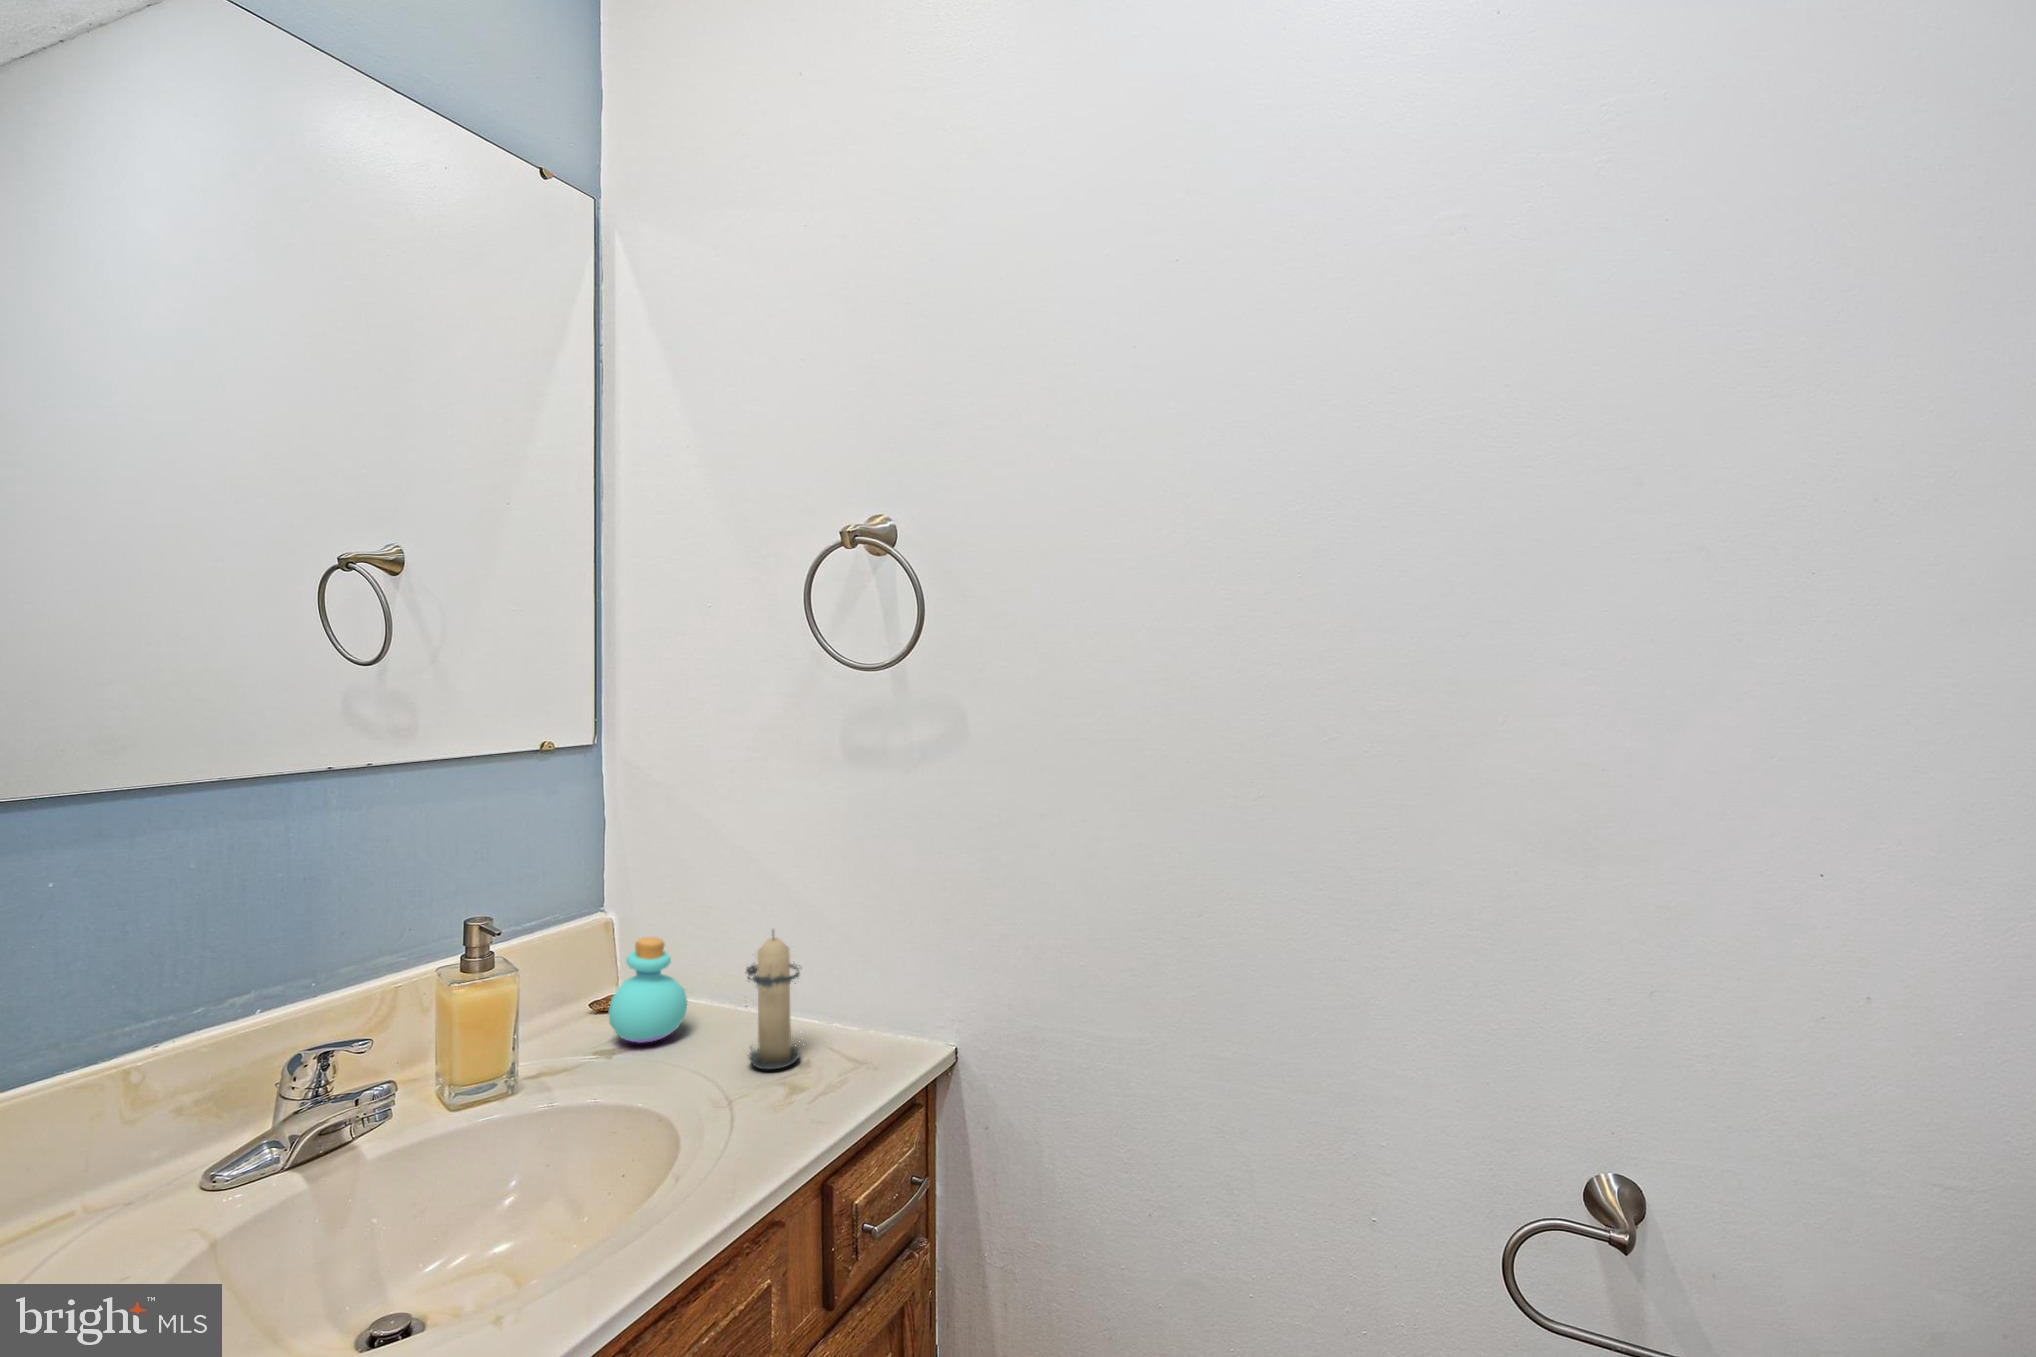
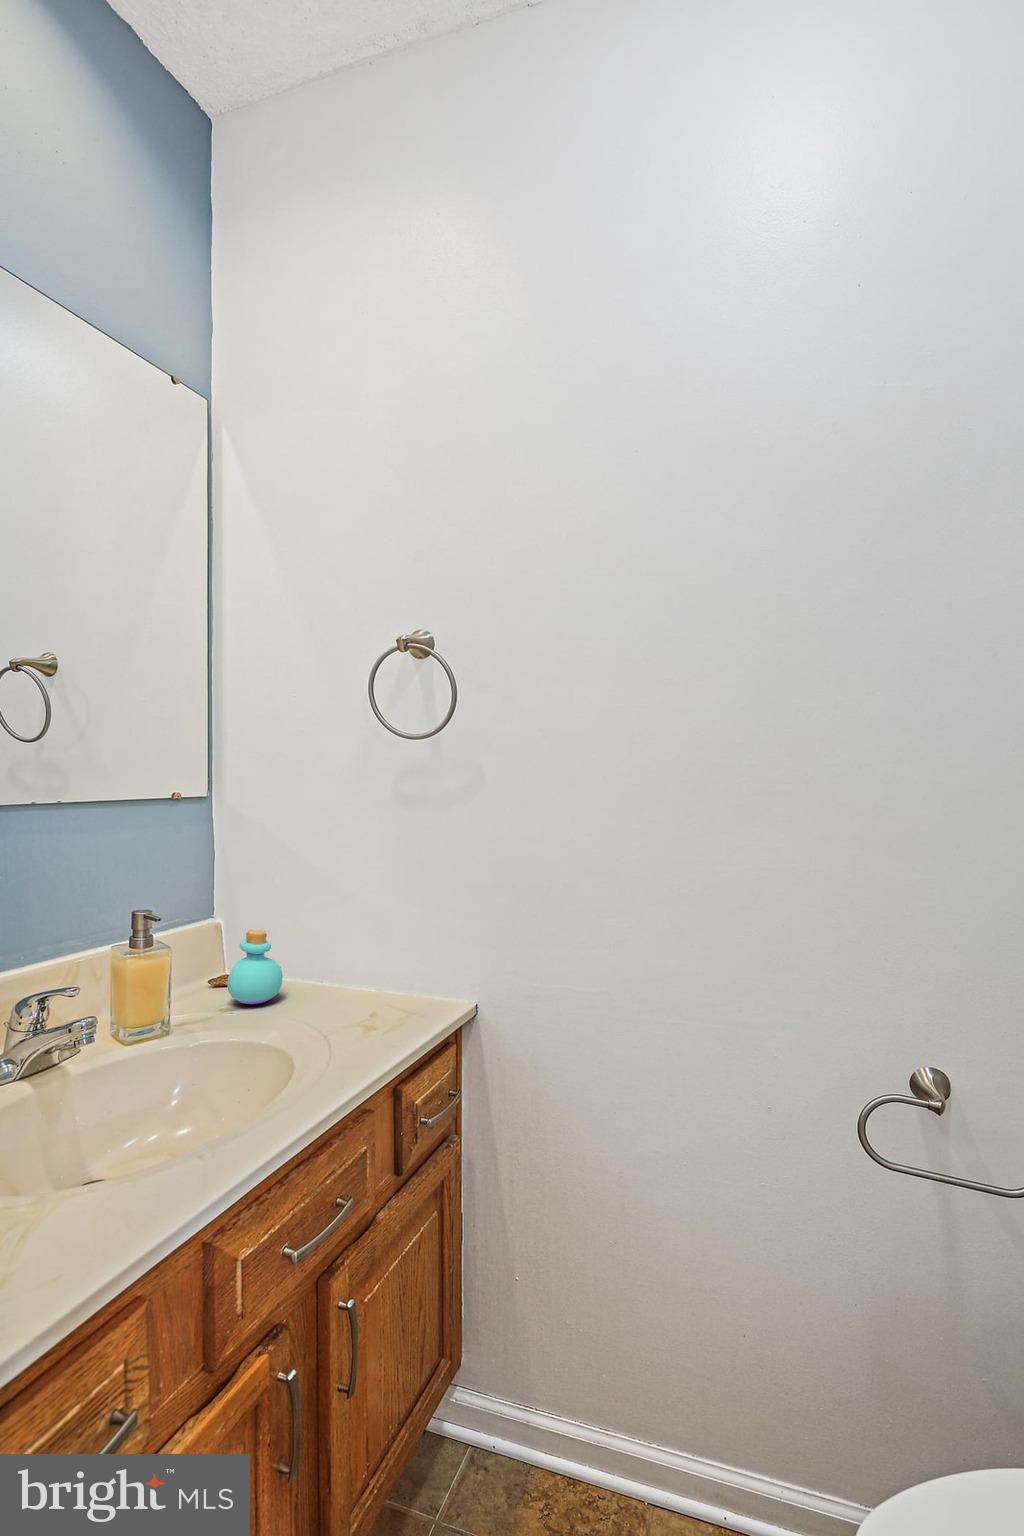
candle: present [745,930,800,1069] -> none [327,919,374,1019]

